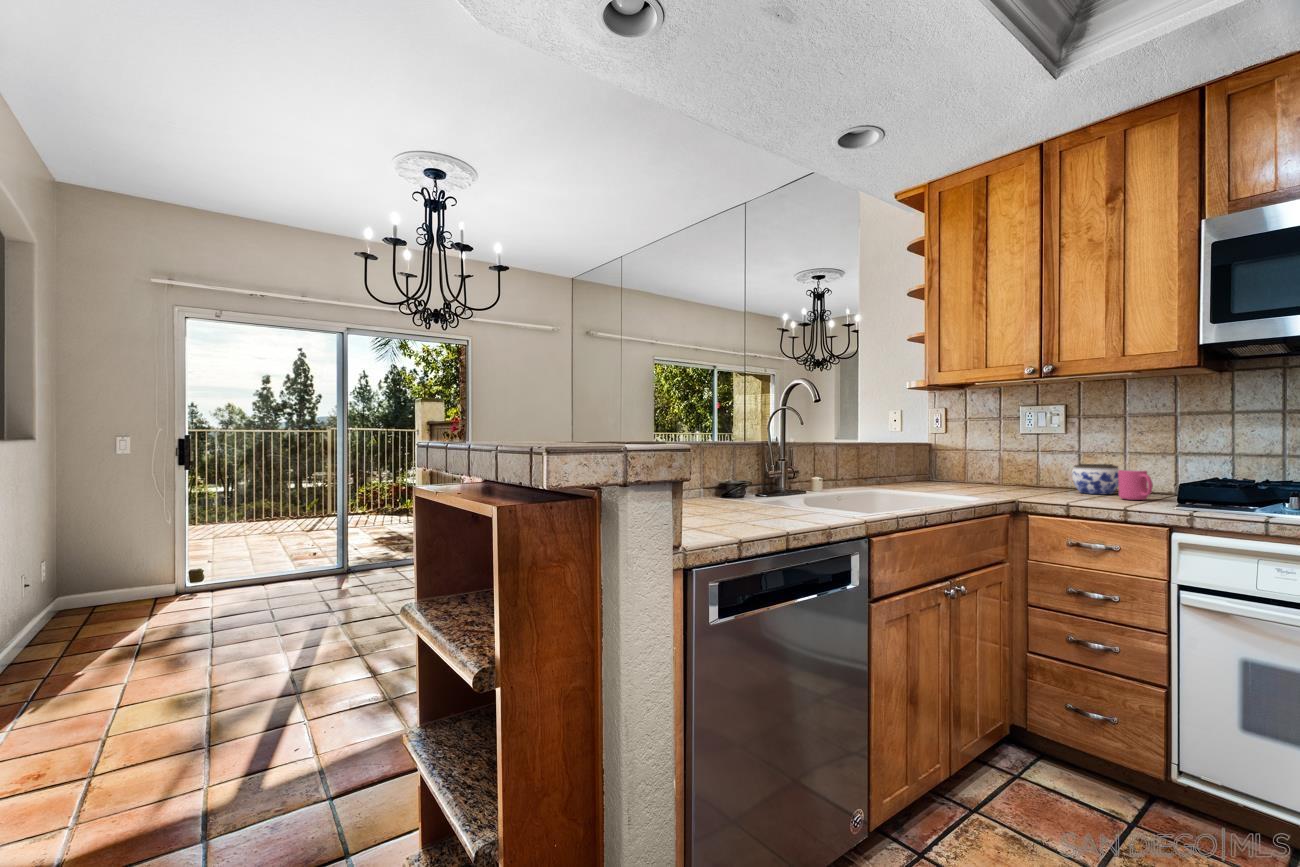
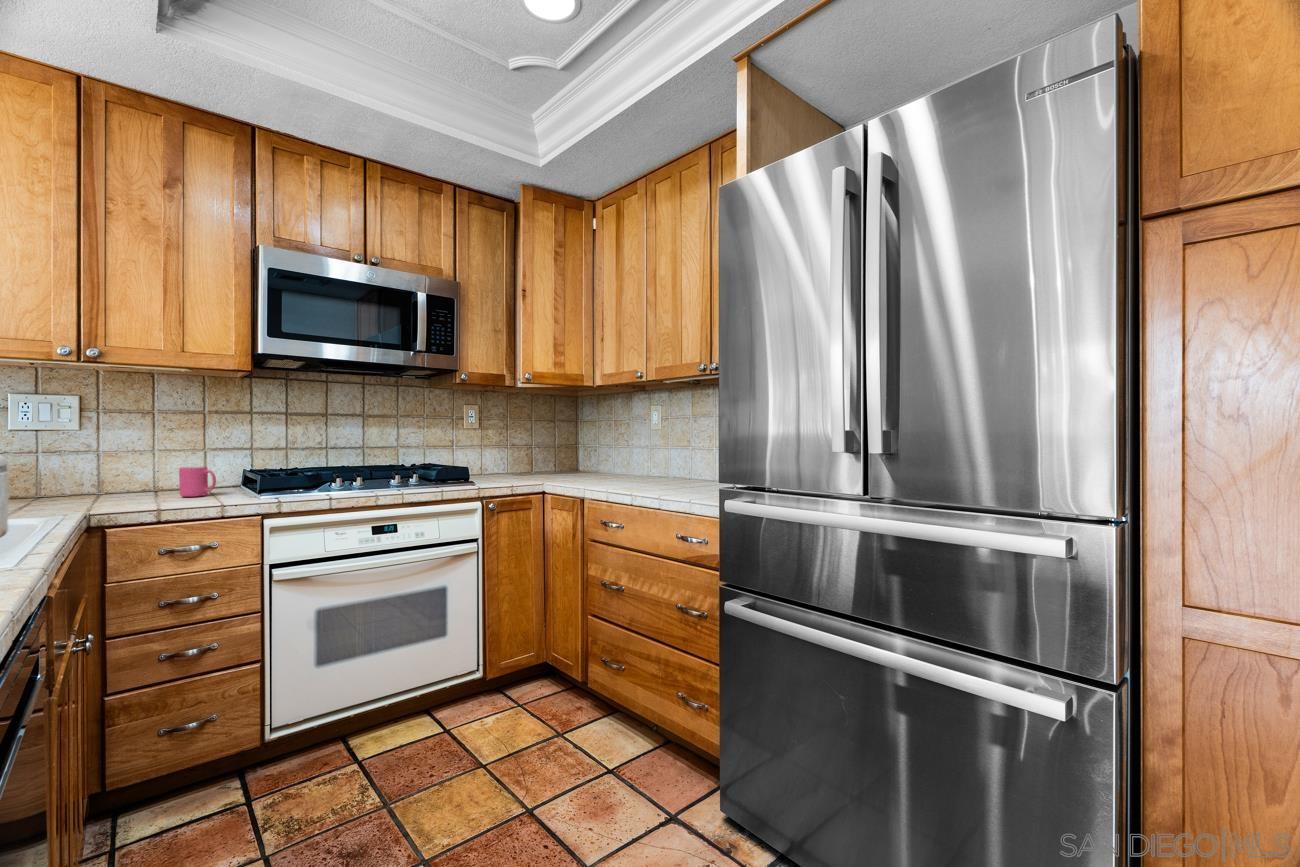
jar: present [1072,464,1119,494] -> none [107,463,164,497]

